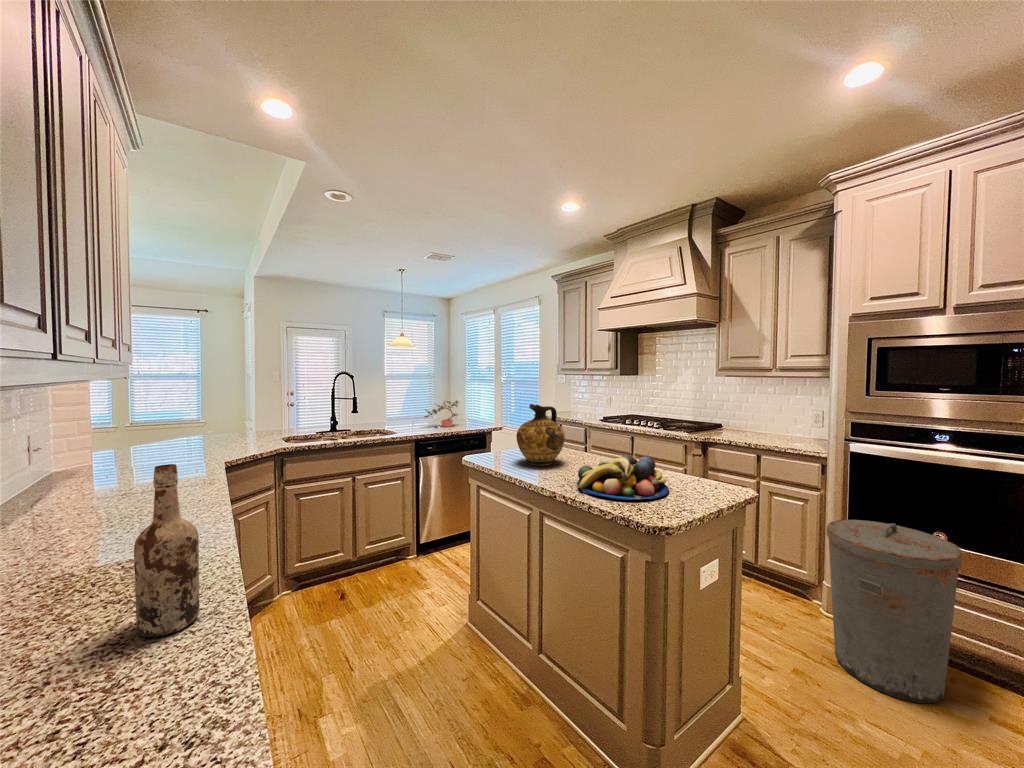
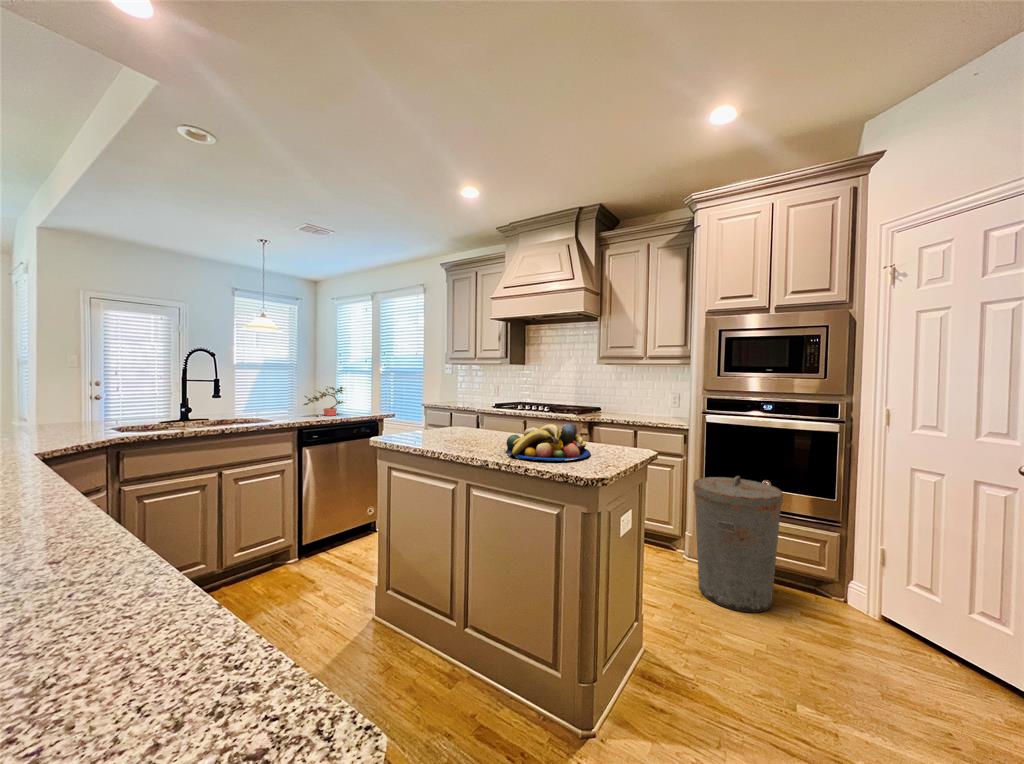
ceramic jug: present [516,404,565,465] -> none [435,379,484,441]
wine bottle: present [134,464,199,637] -> none [53,403,141,624]

